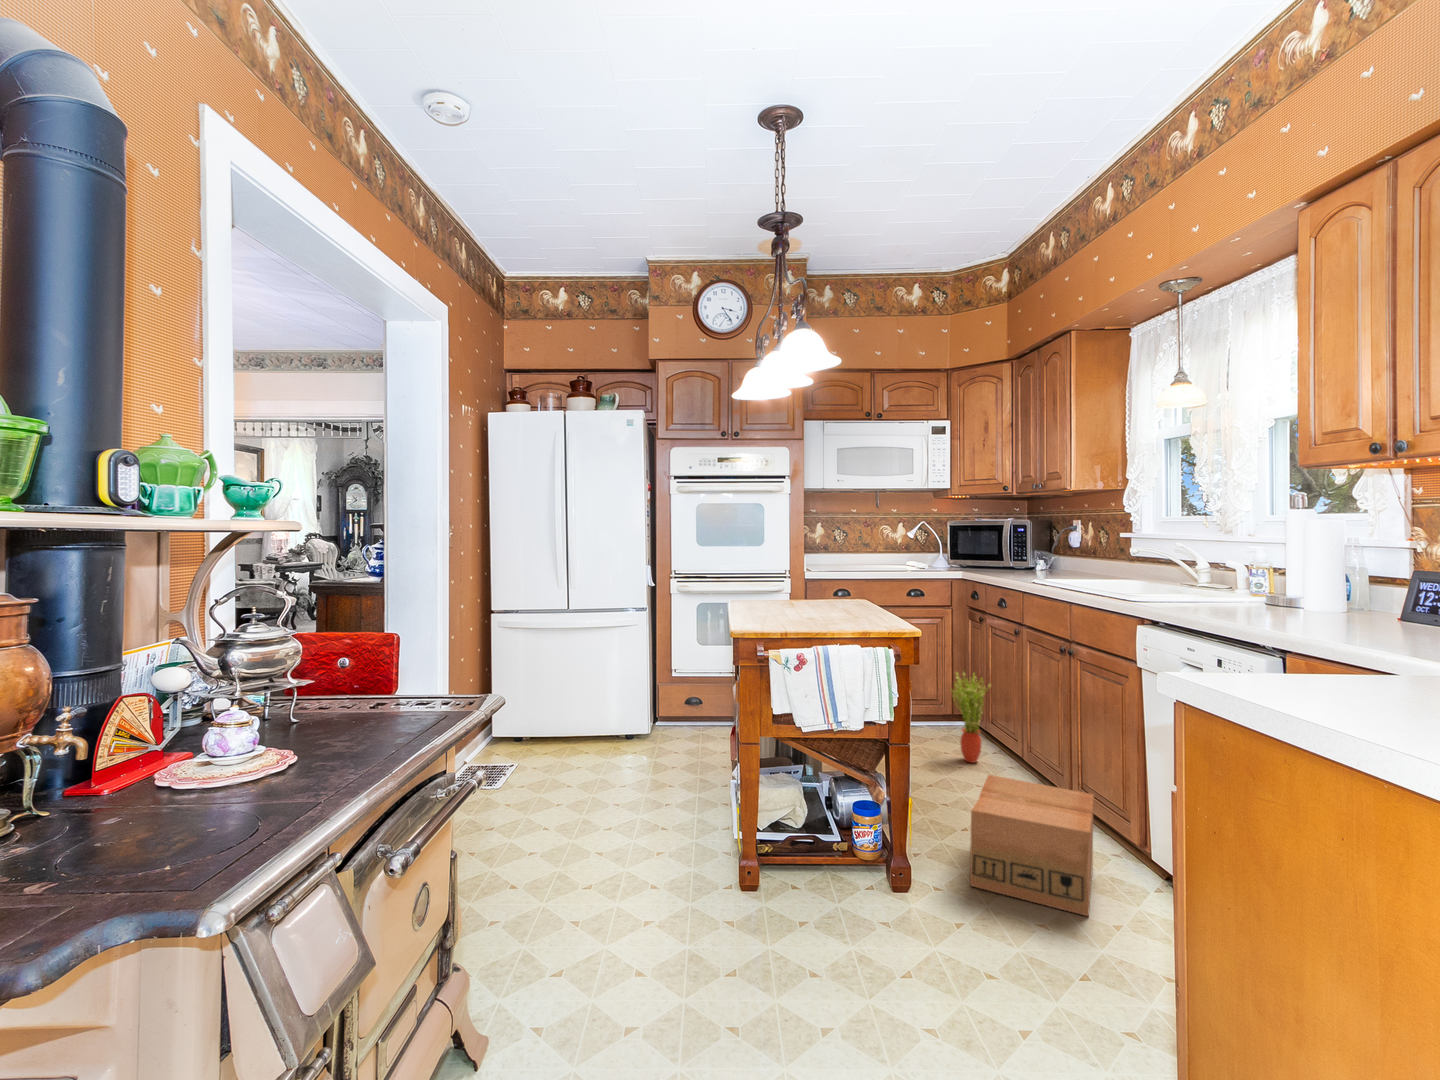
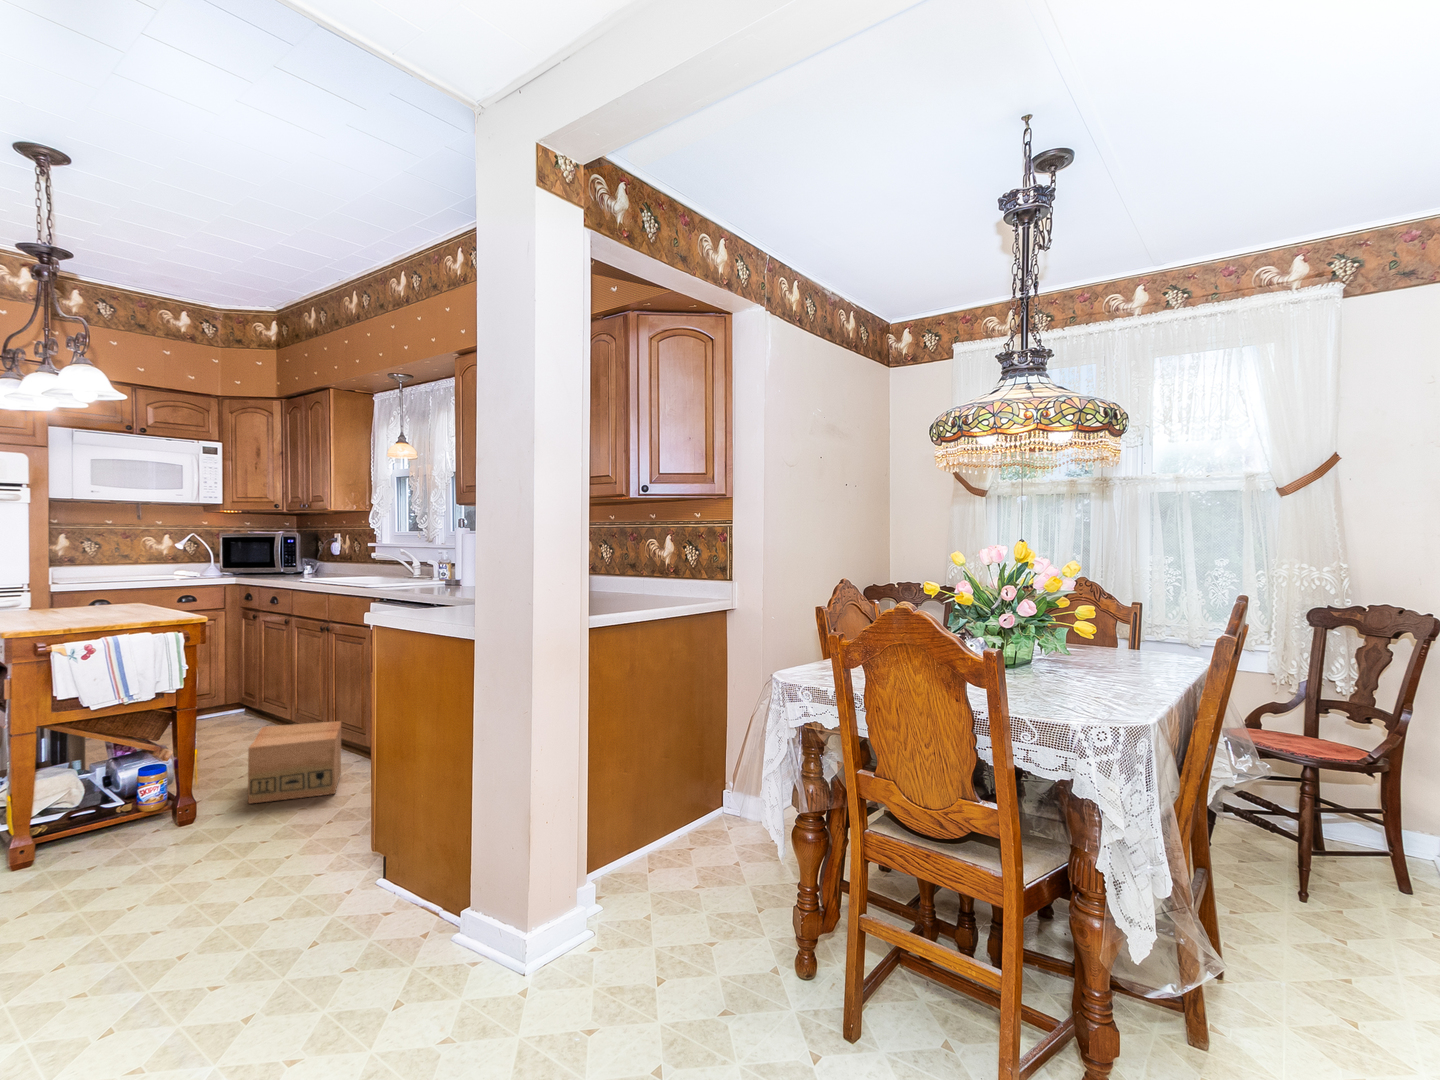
potted plant: present [952,673,990,763] -> none [225,660,265,737]

